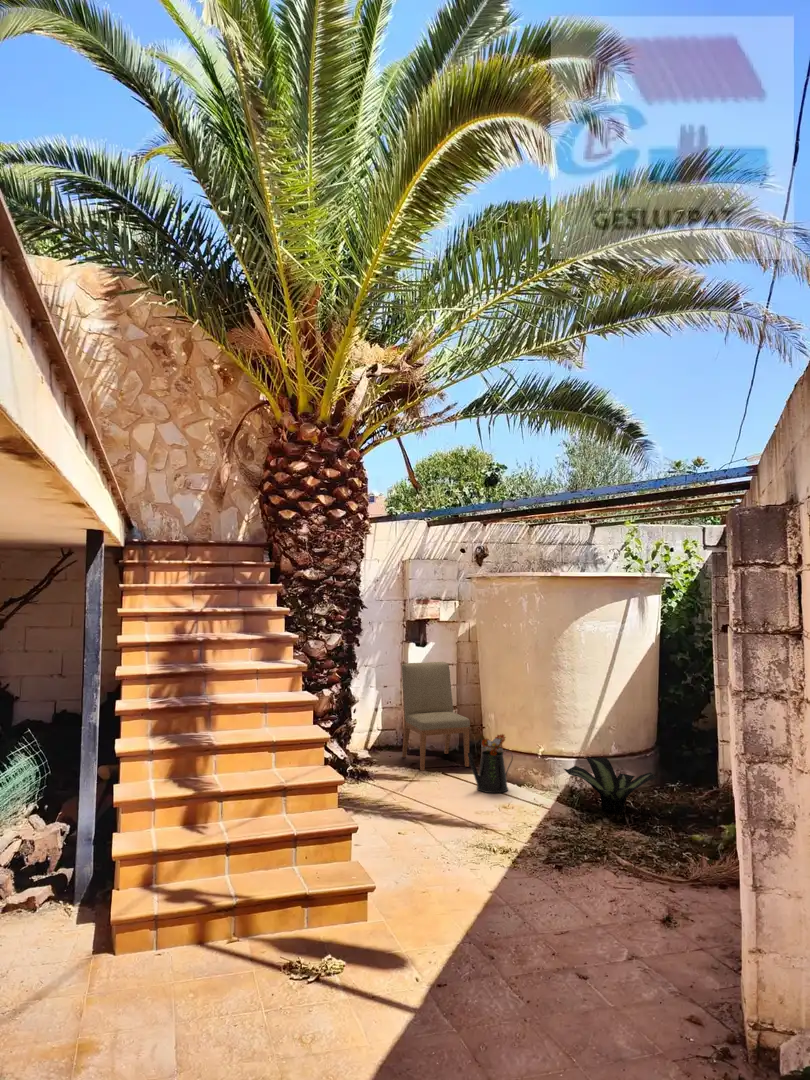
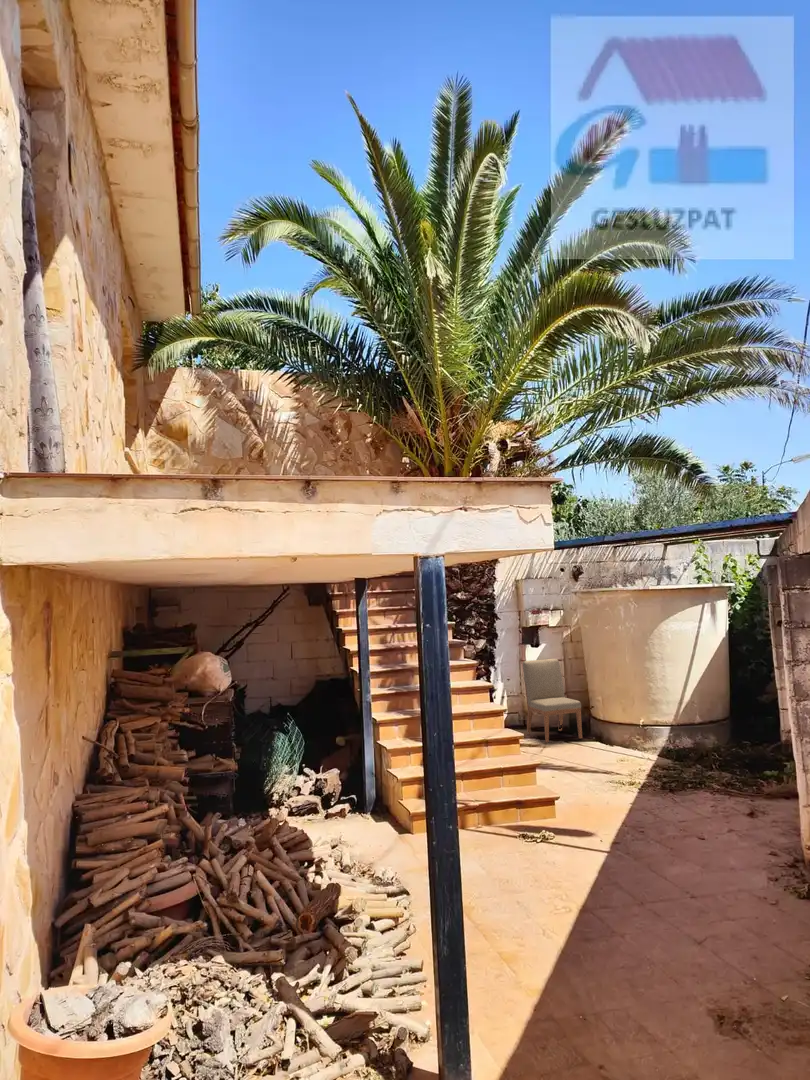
watering can: present [468,734,513,793] -> none [587,709,620,754]
potted plant: present [564,758,658,813] -> none [662,724,734,763]

